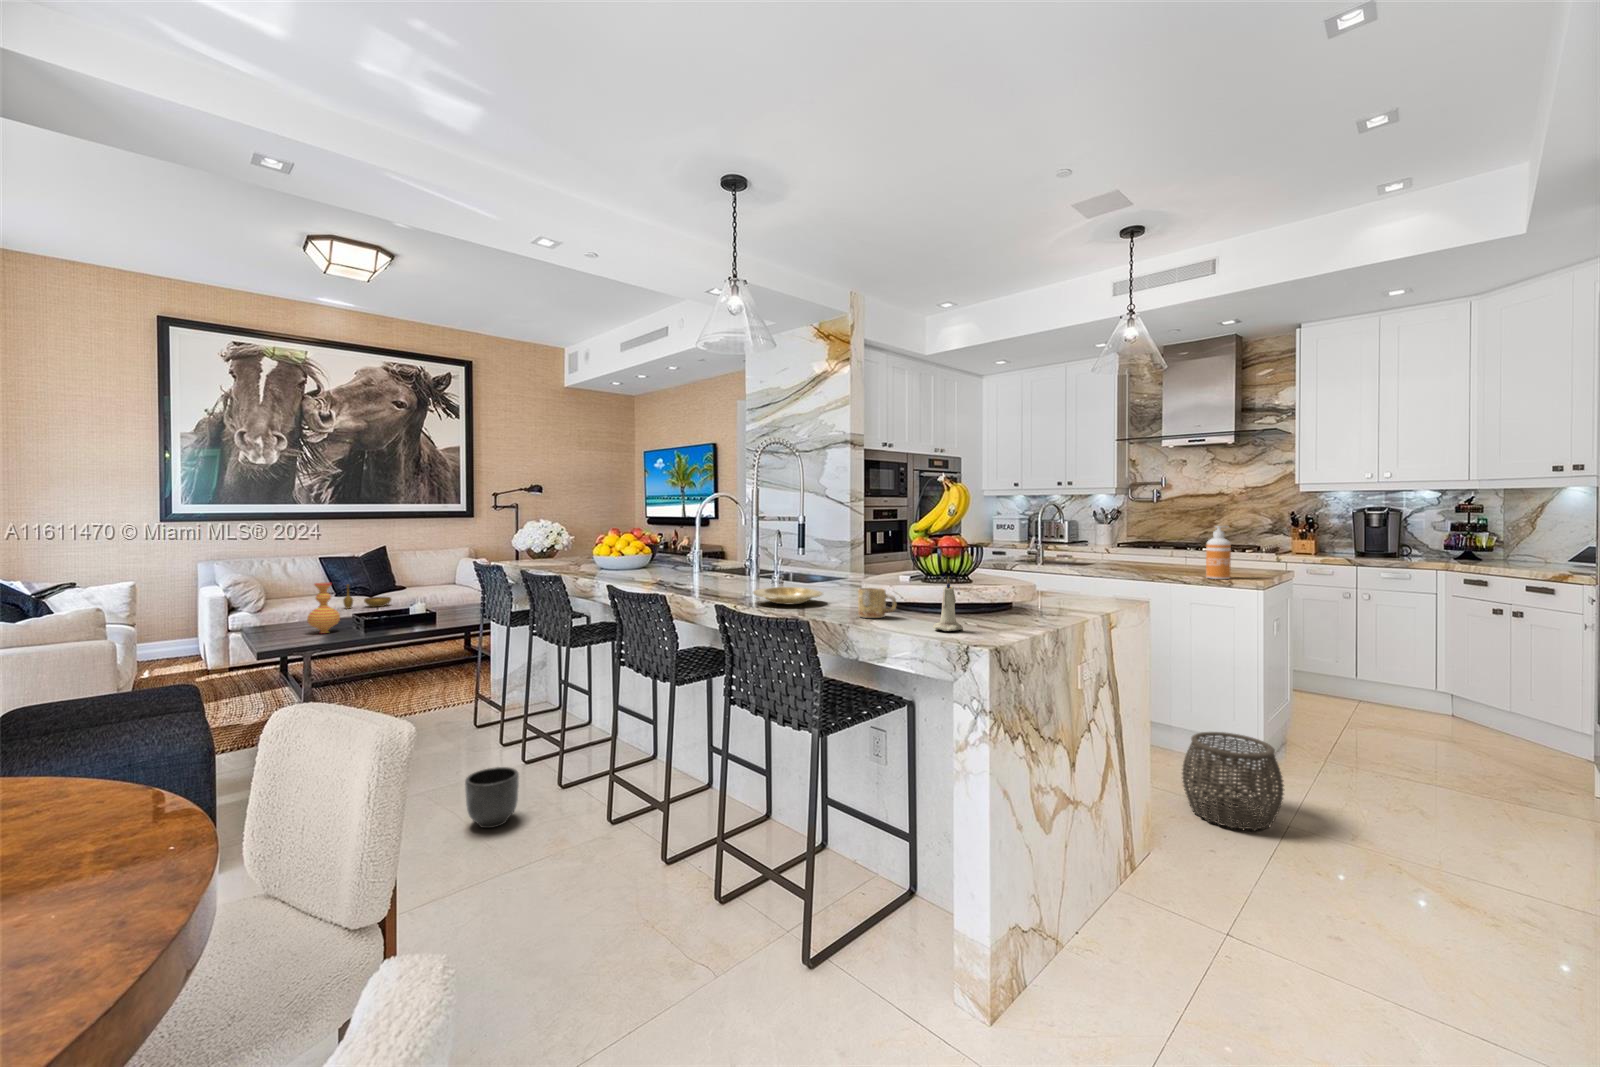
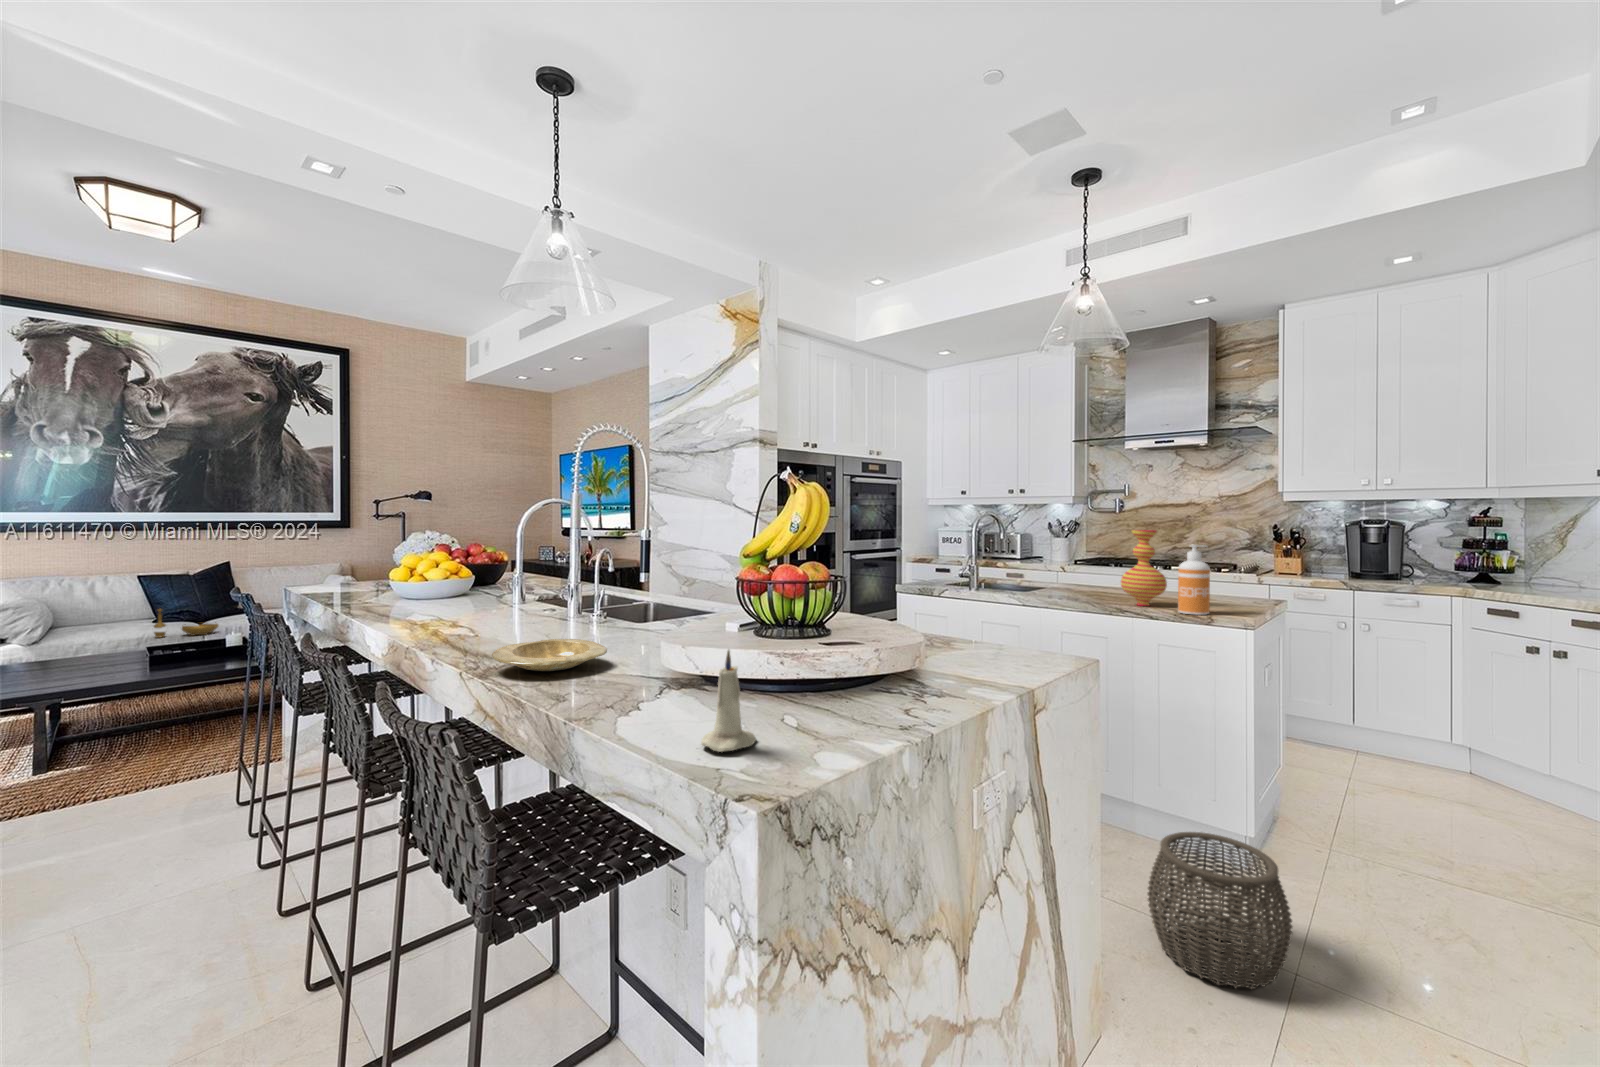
vase: present [307,583,340,633] -> present [1121,530,1167,606]
mug: present [858,588,896,618] -> none [615,654,676,708]
planter: present [465,767,519,828] -> none [92,895,193,997]

